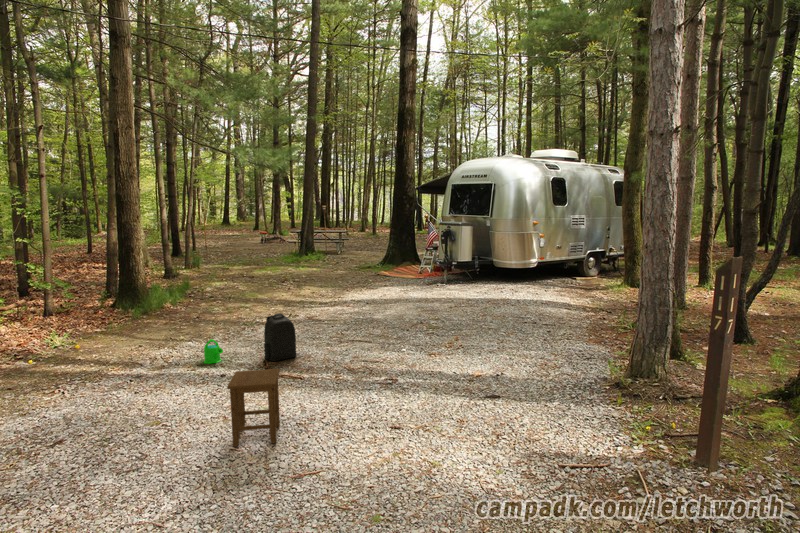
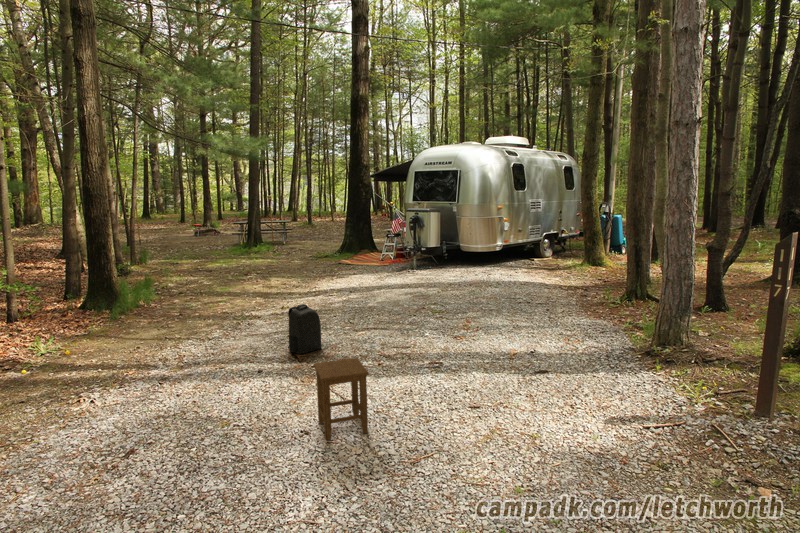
watering can: present [204,339,223,364] -> none [222,334,248,361]

